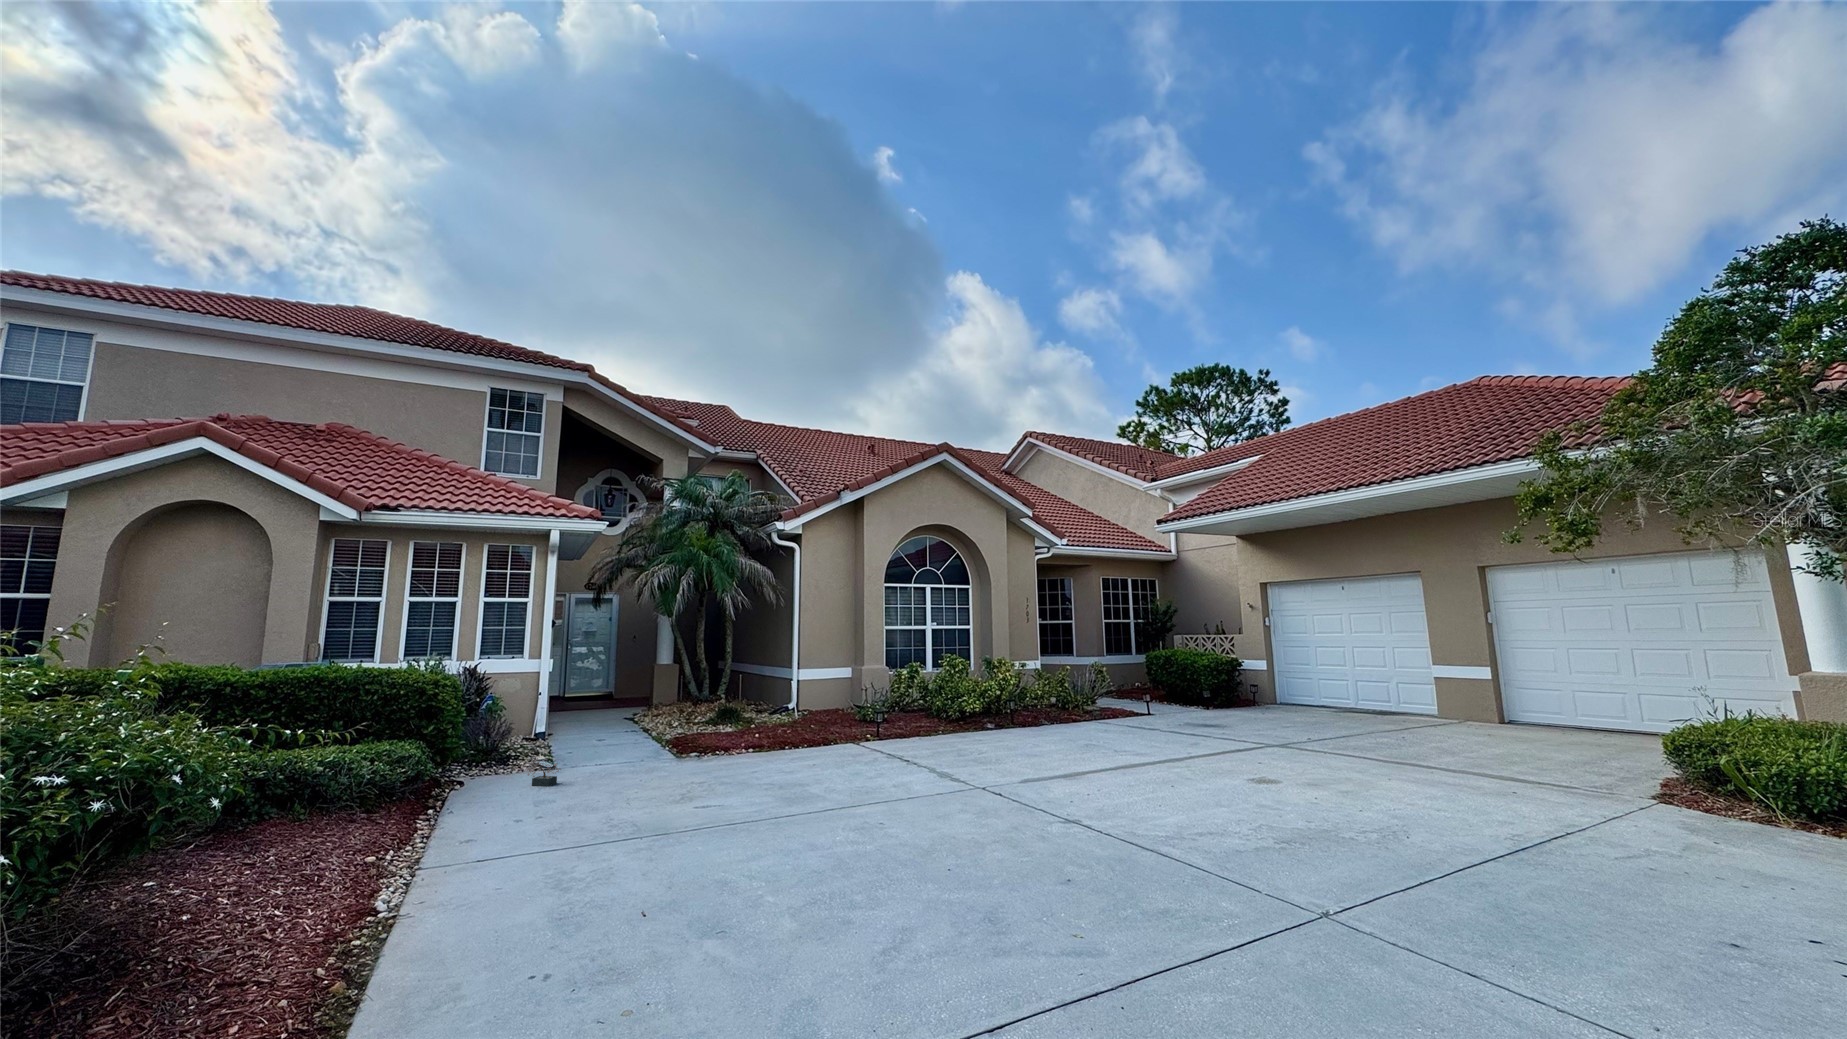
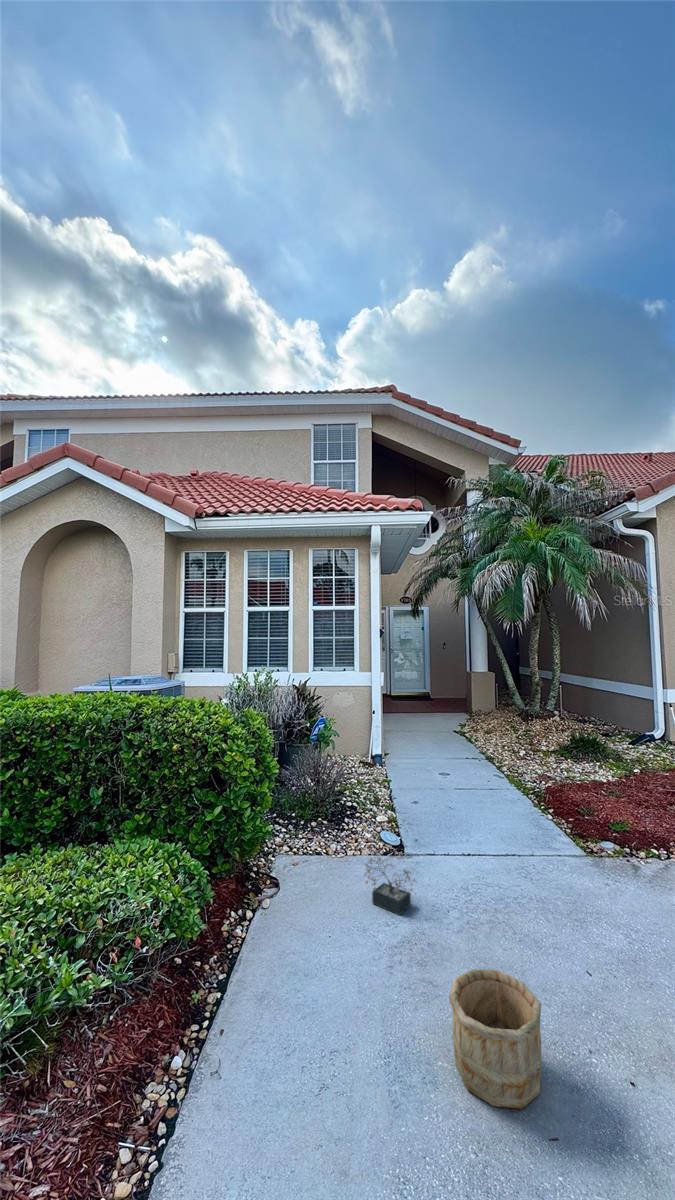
wooden bucket: none [567,770,607,806] -> present [449,969,541,1109]

